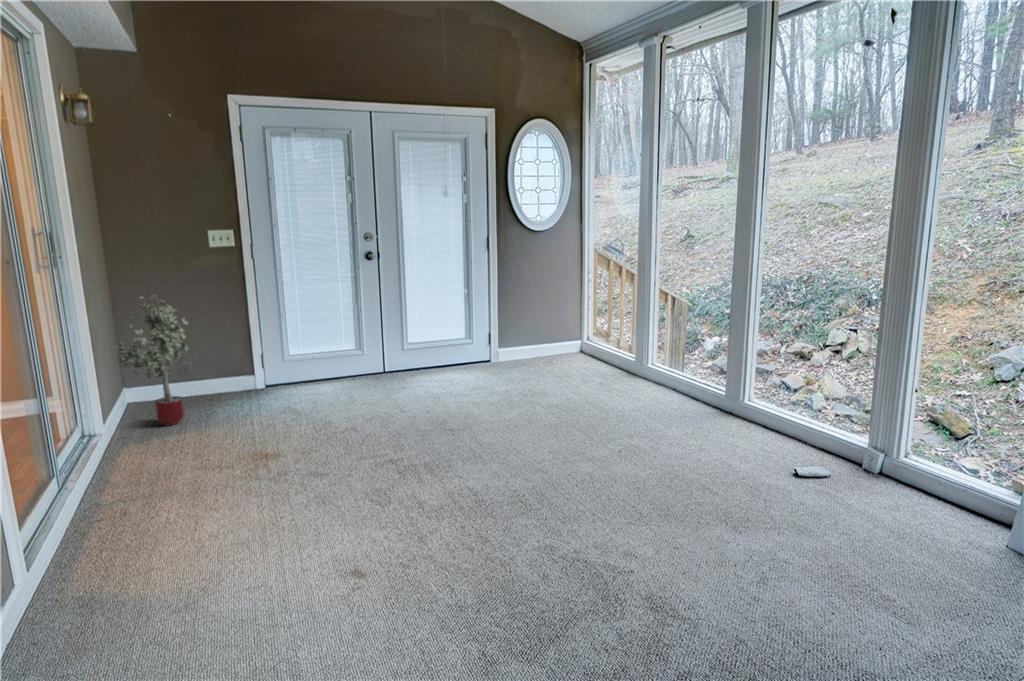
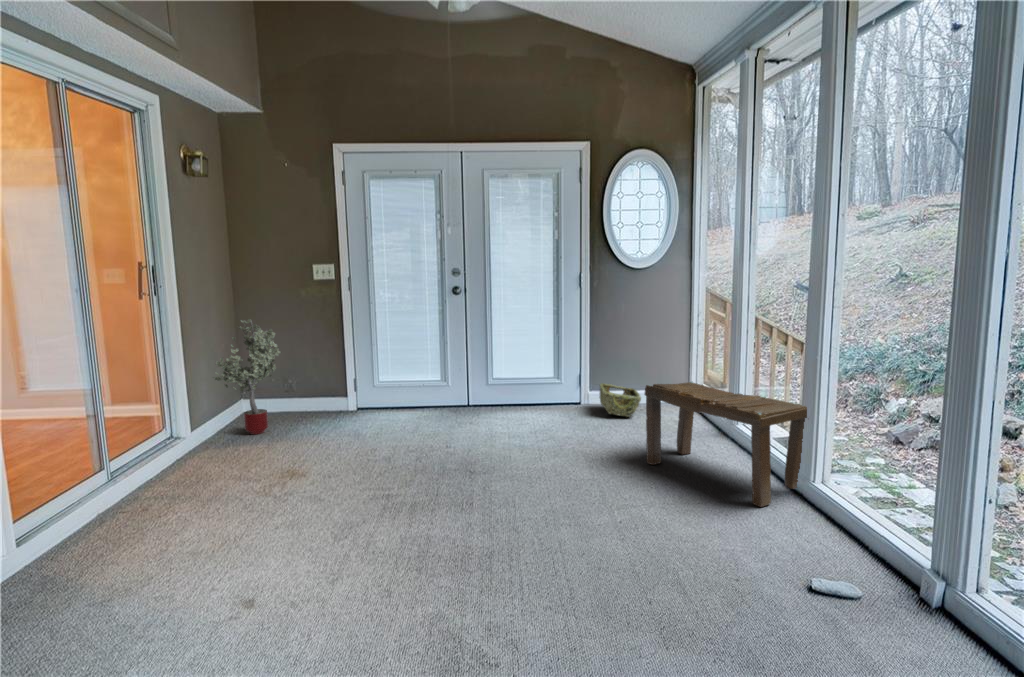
bench: none [595,331,738,426] -> present [645,382,807,507]
woven basket: none [510,340,555,369] -> present [600,383,641,417]

